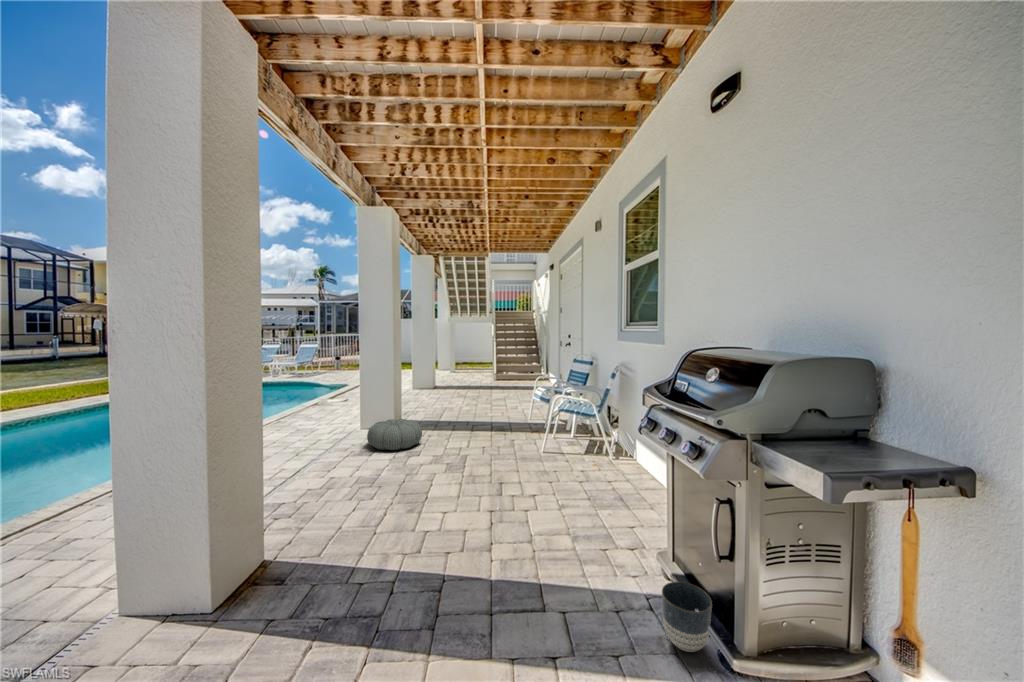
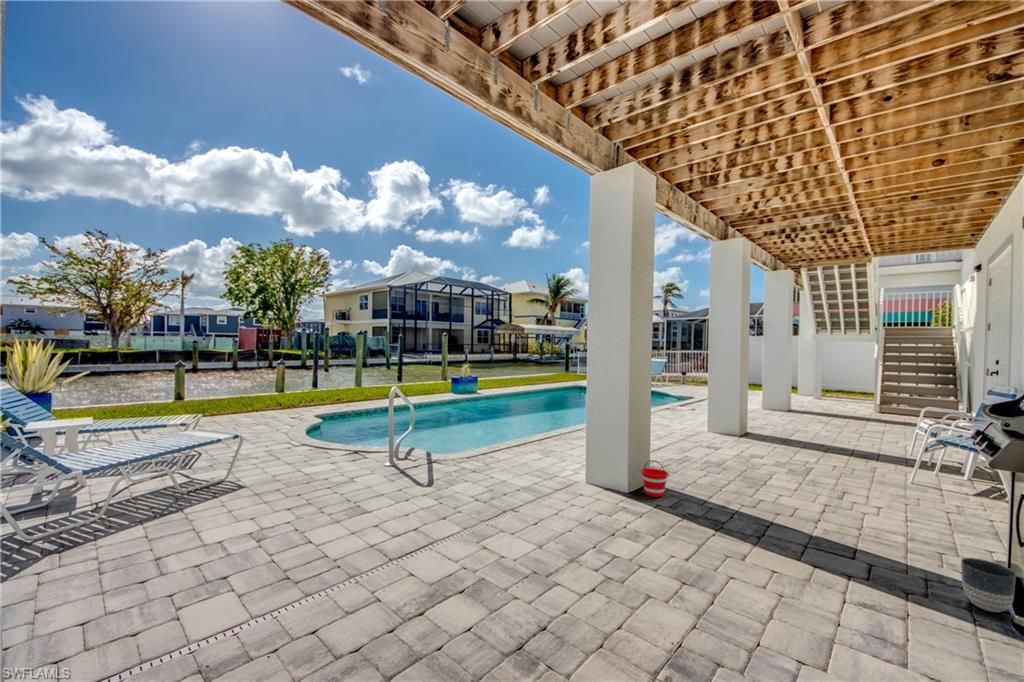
pouf: present [367,419,422,450] -> none [716,426,767,452]
bucket: none [238,531,291,597] -> present [641,462,669,497]

